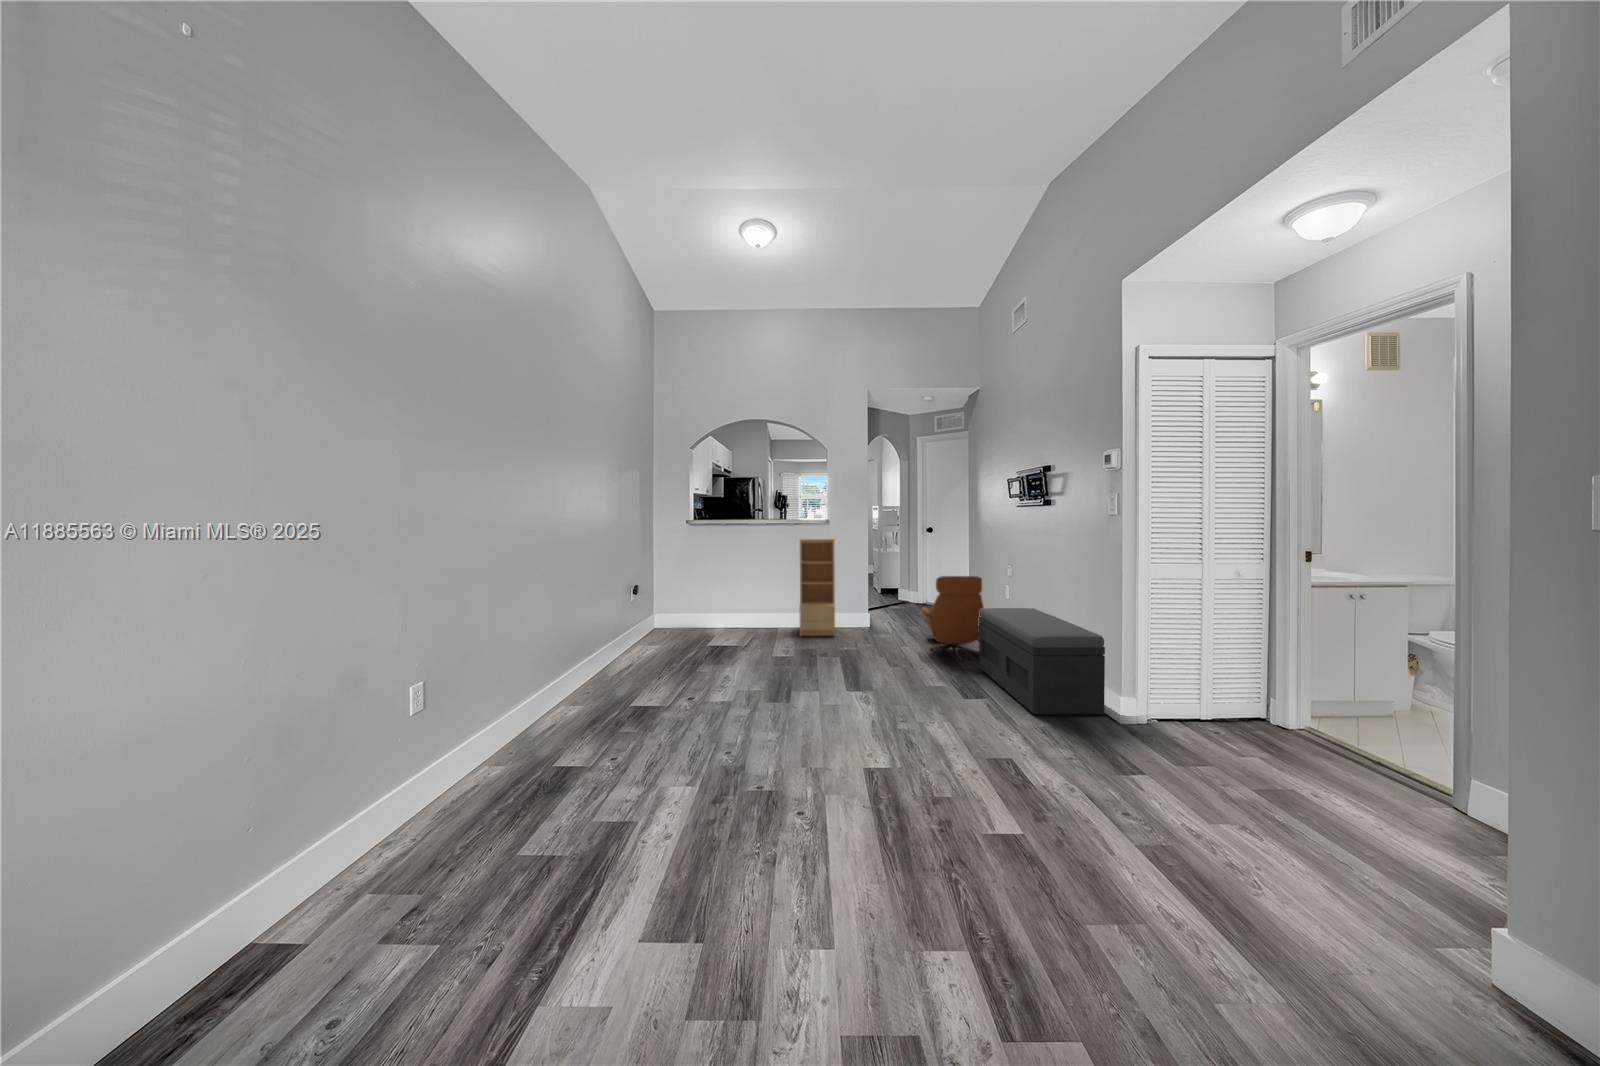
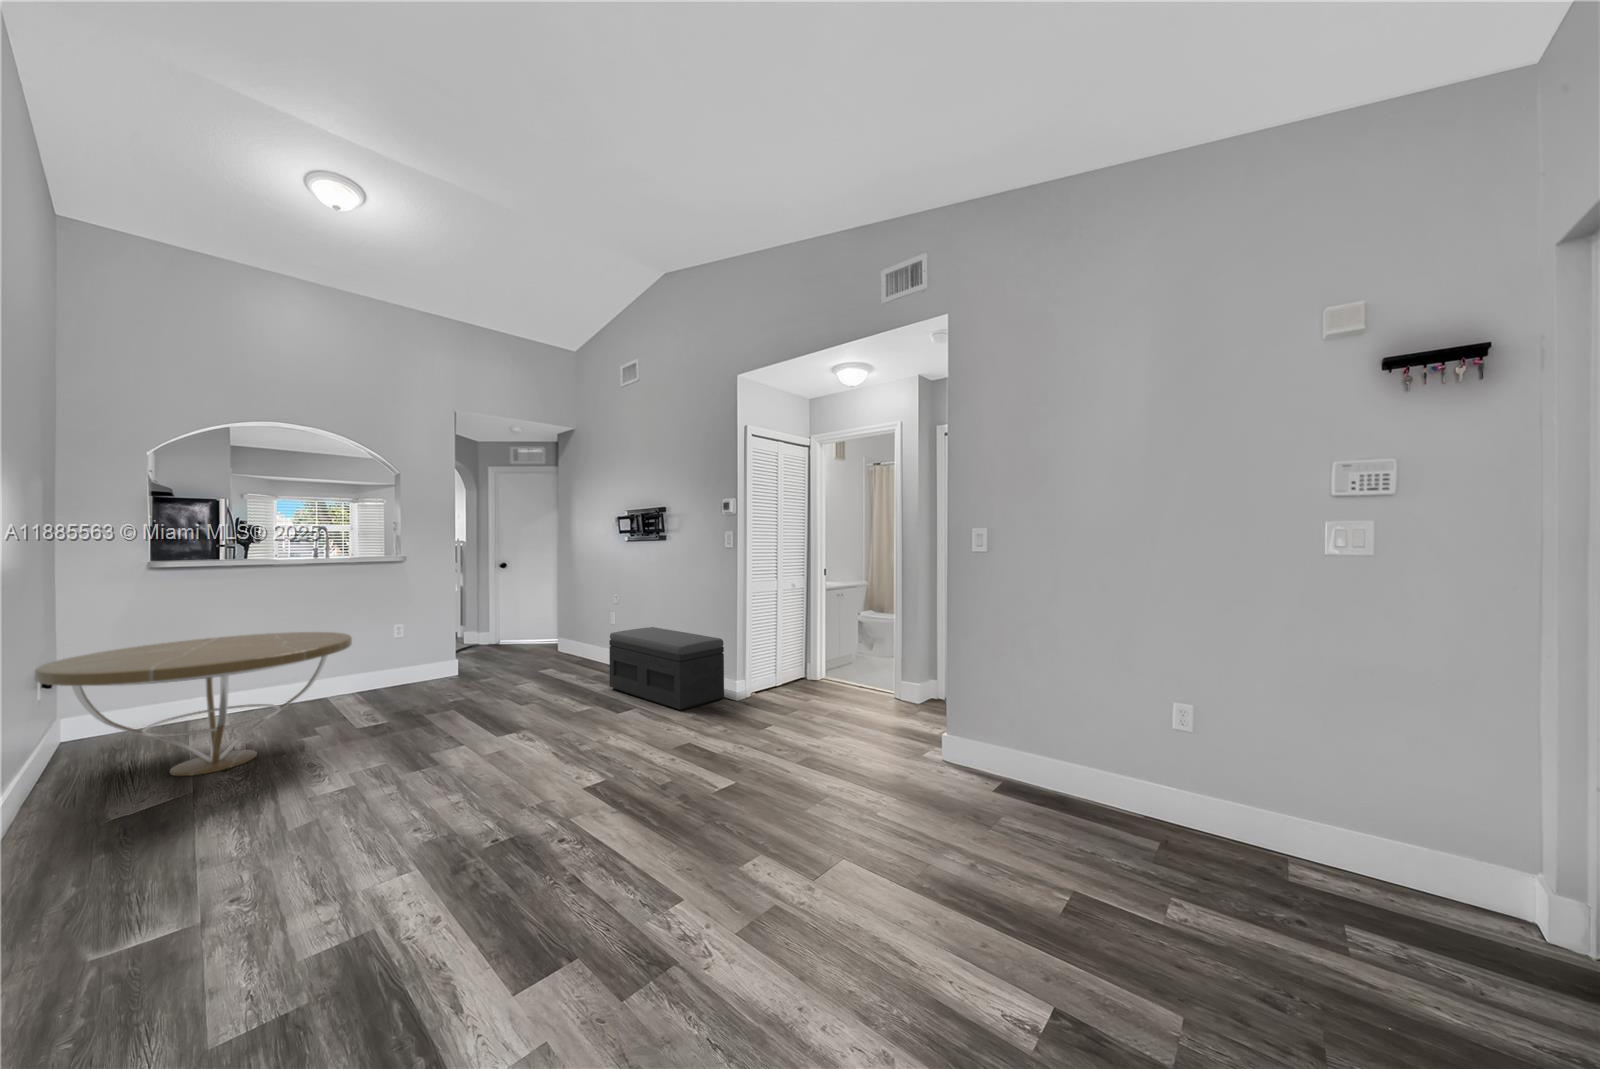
bookshelf: present [799,538,835,636] -> none [362,576,423,700]
coffee table: none [616,575,764,667] -> present [35,632,352,776]
lounge chair: present [922,576,983,661] -> none [531,604,608,689]

